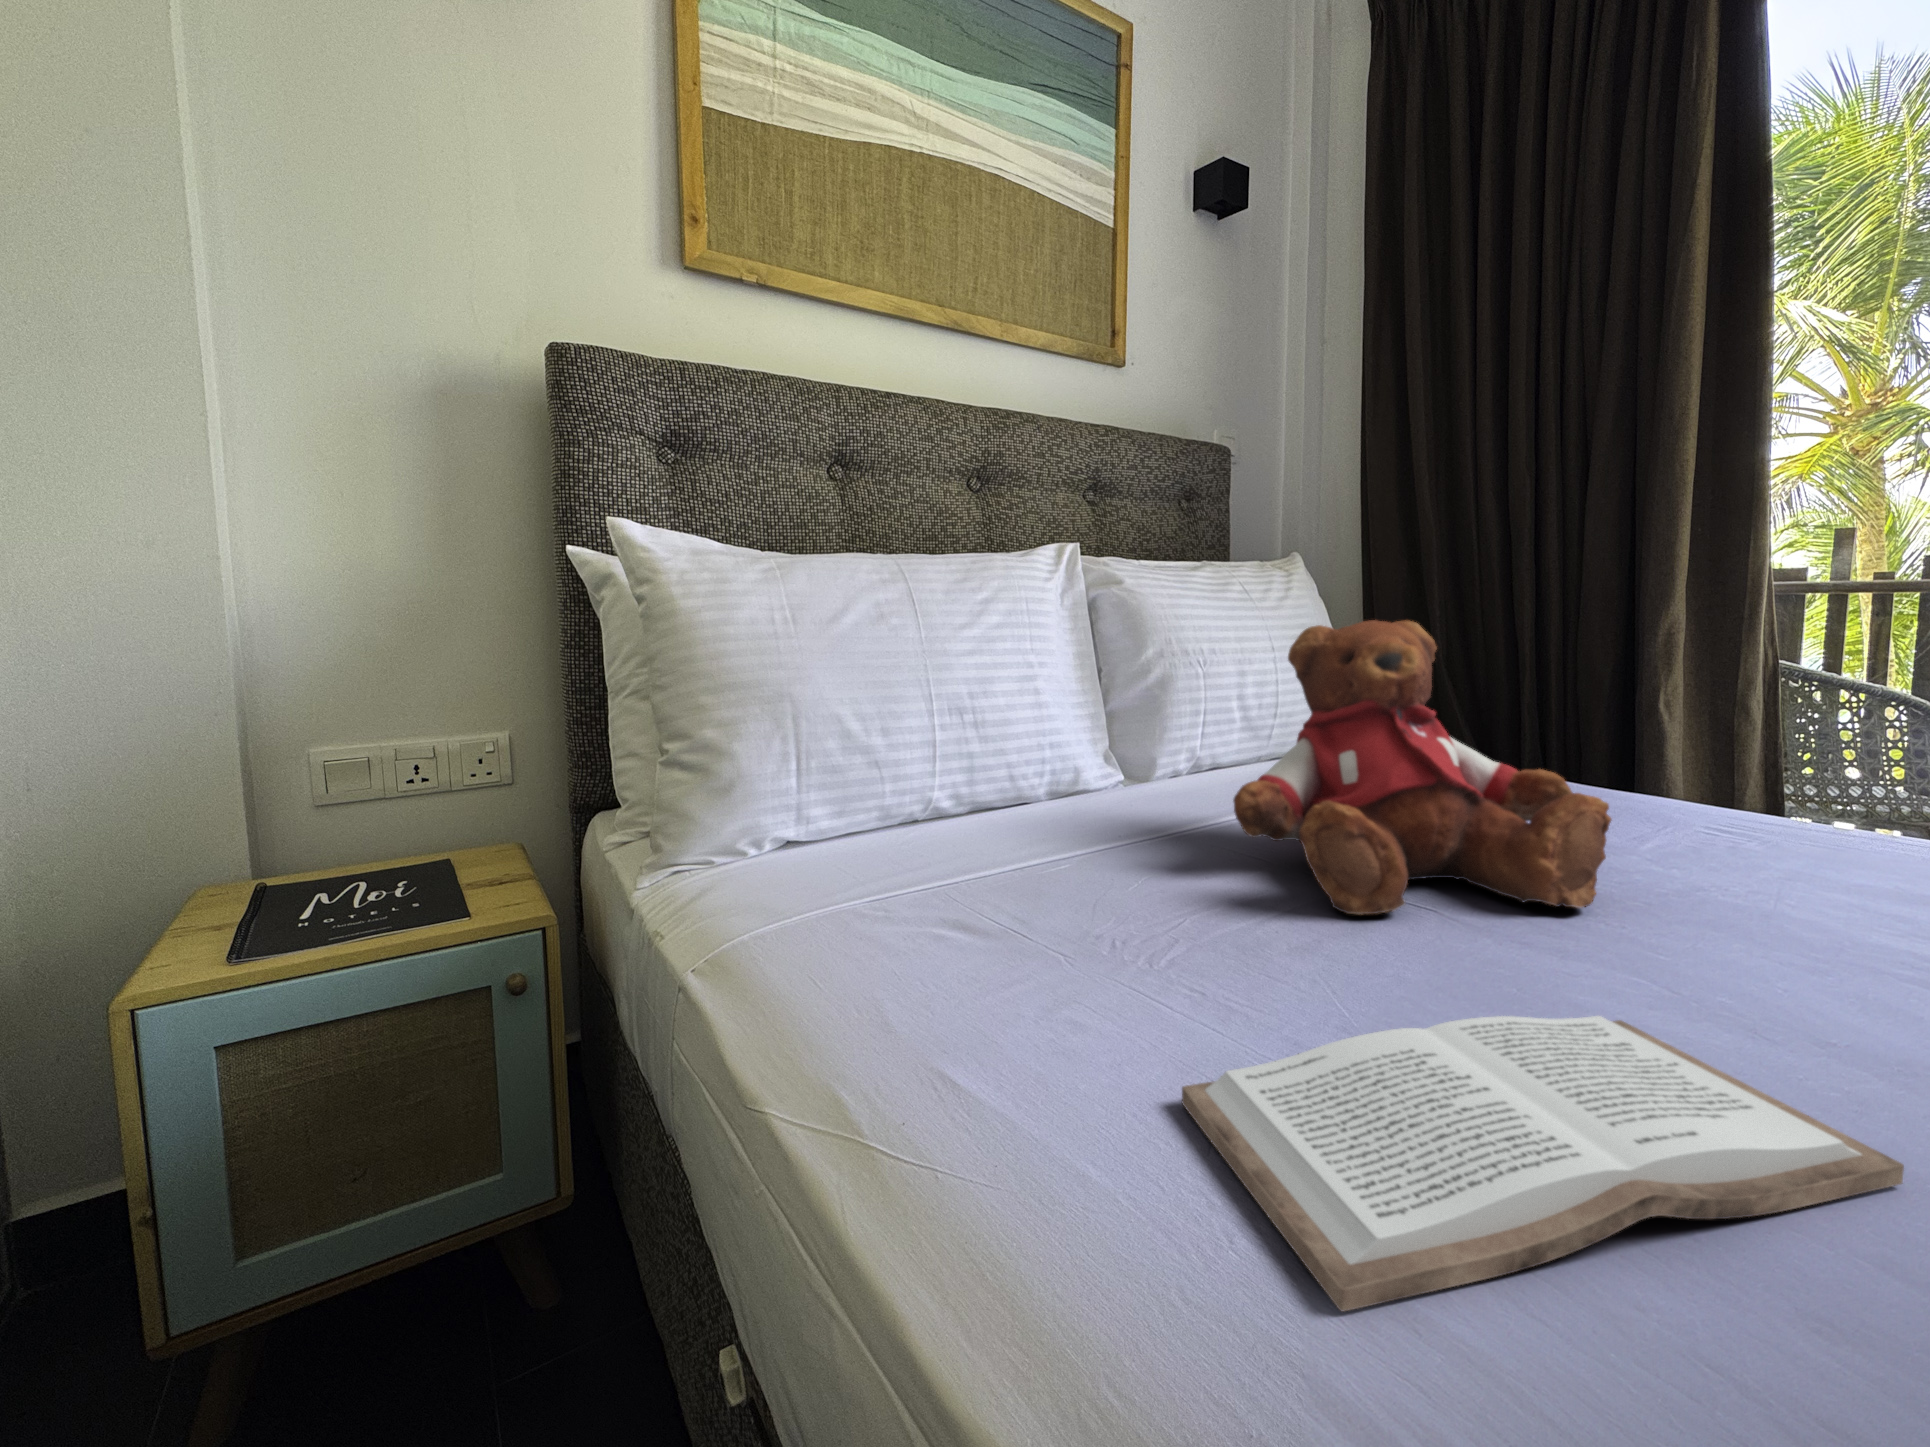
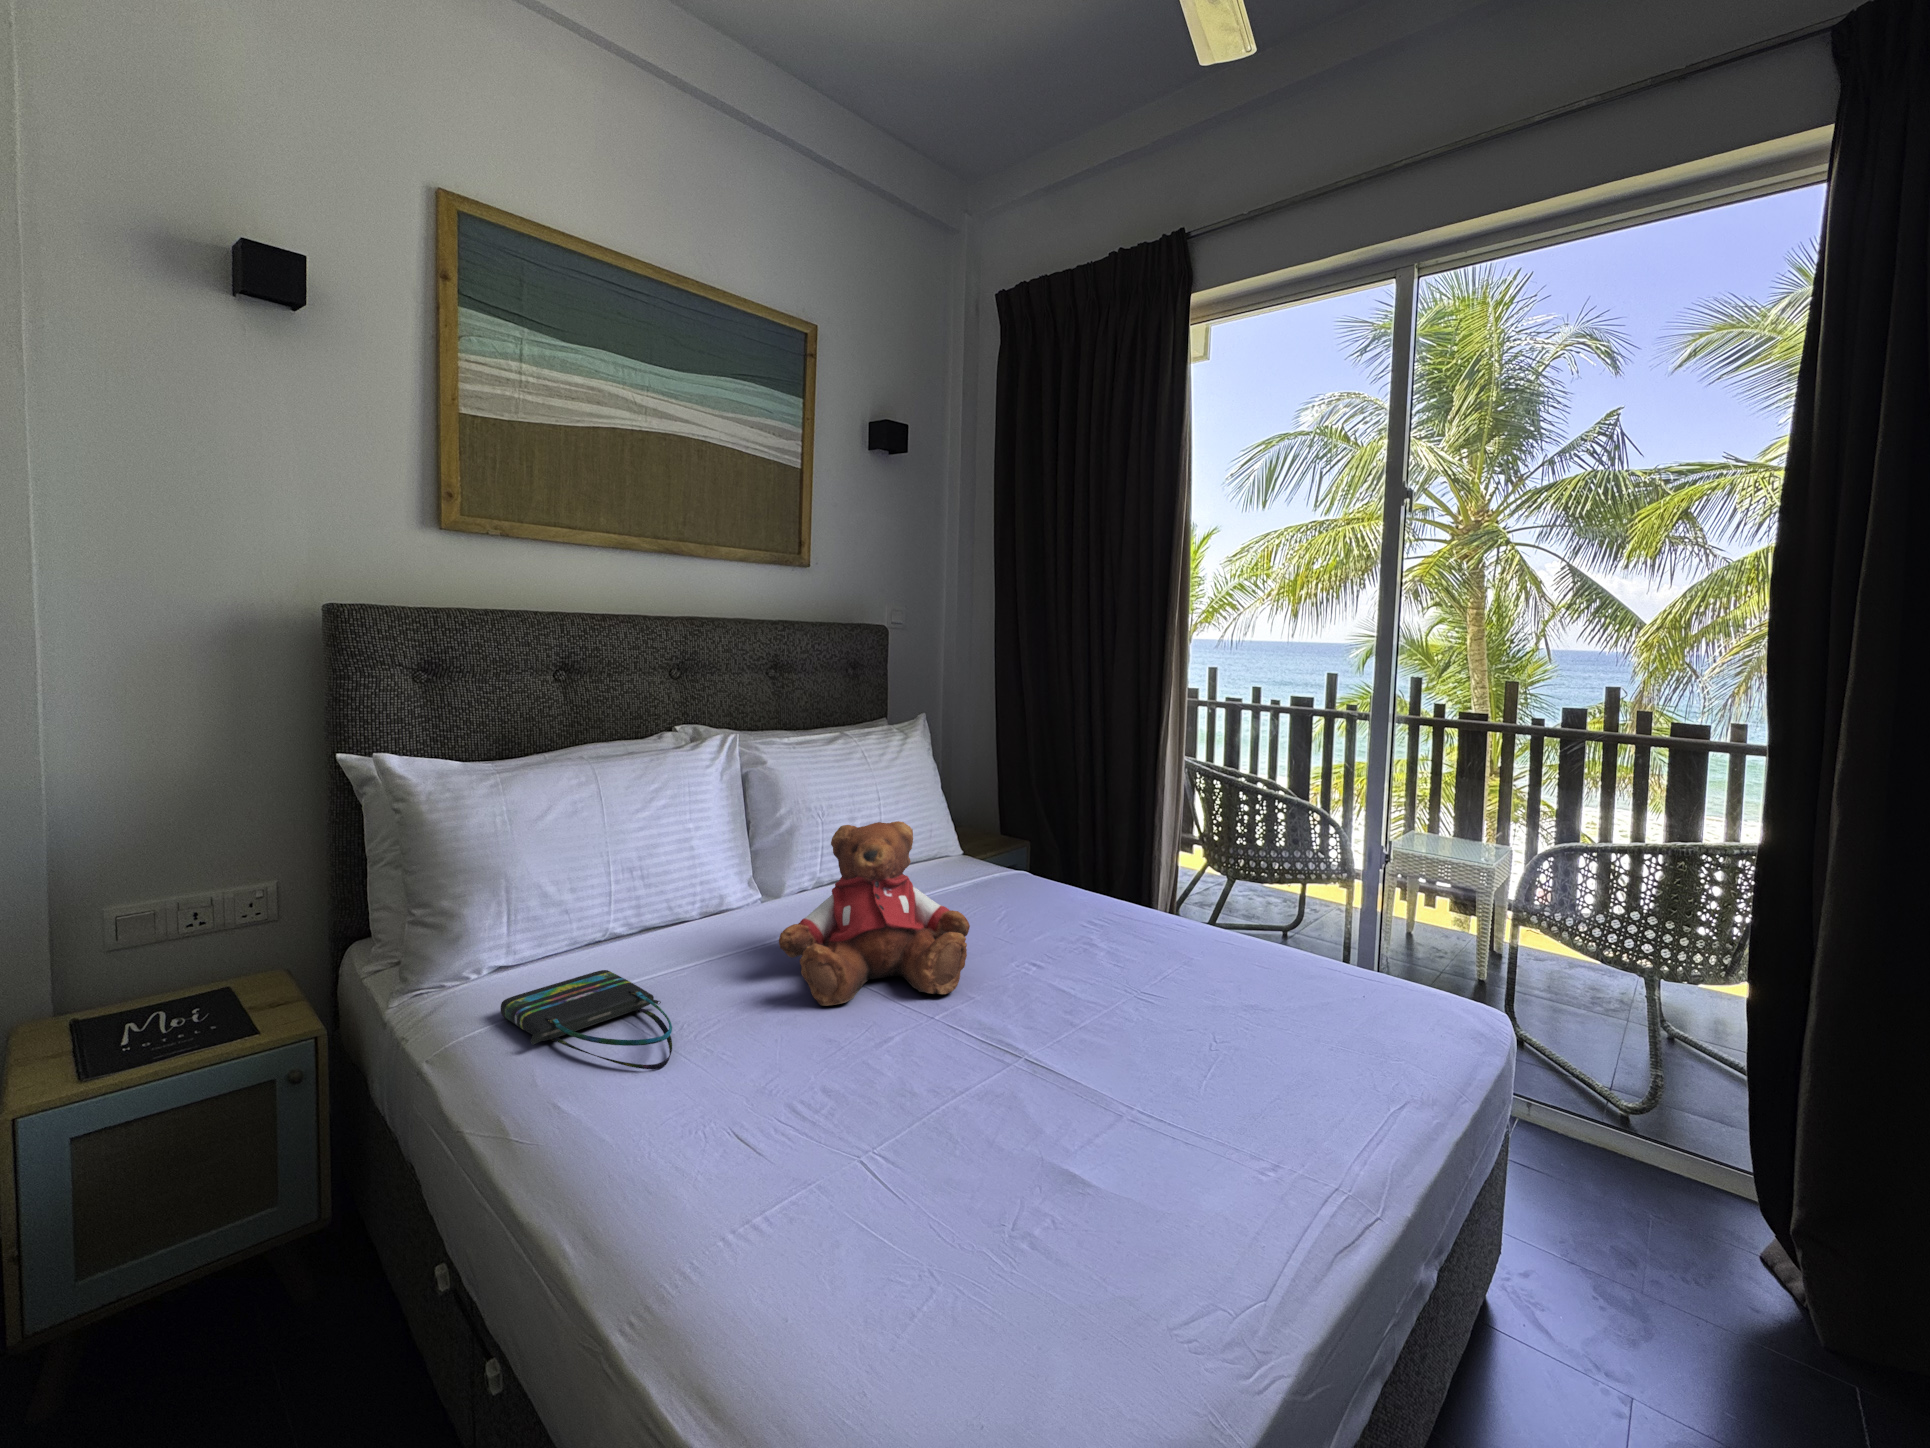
tote bag: none [804,843,1127,1000] -> present [501,970,672,1069]
book: present [1182,1016,1904,1311] -> none [661,1060,929,1190]

